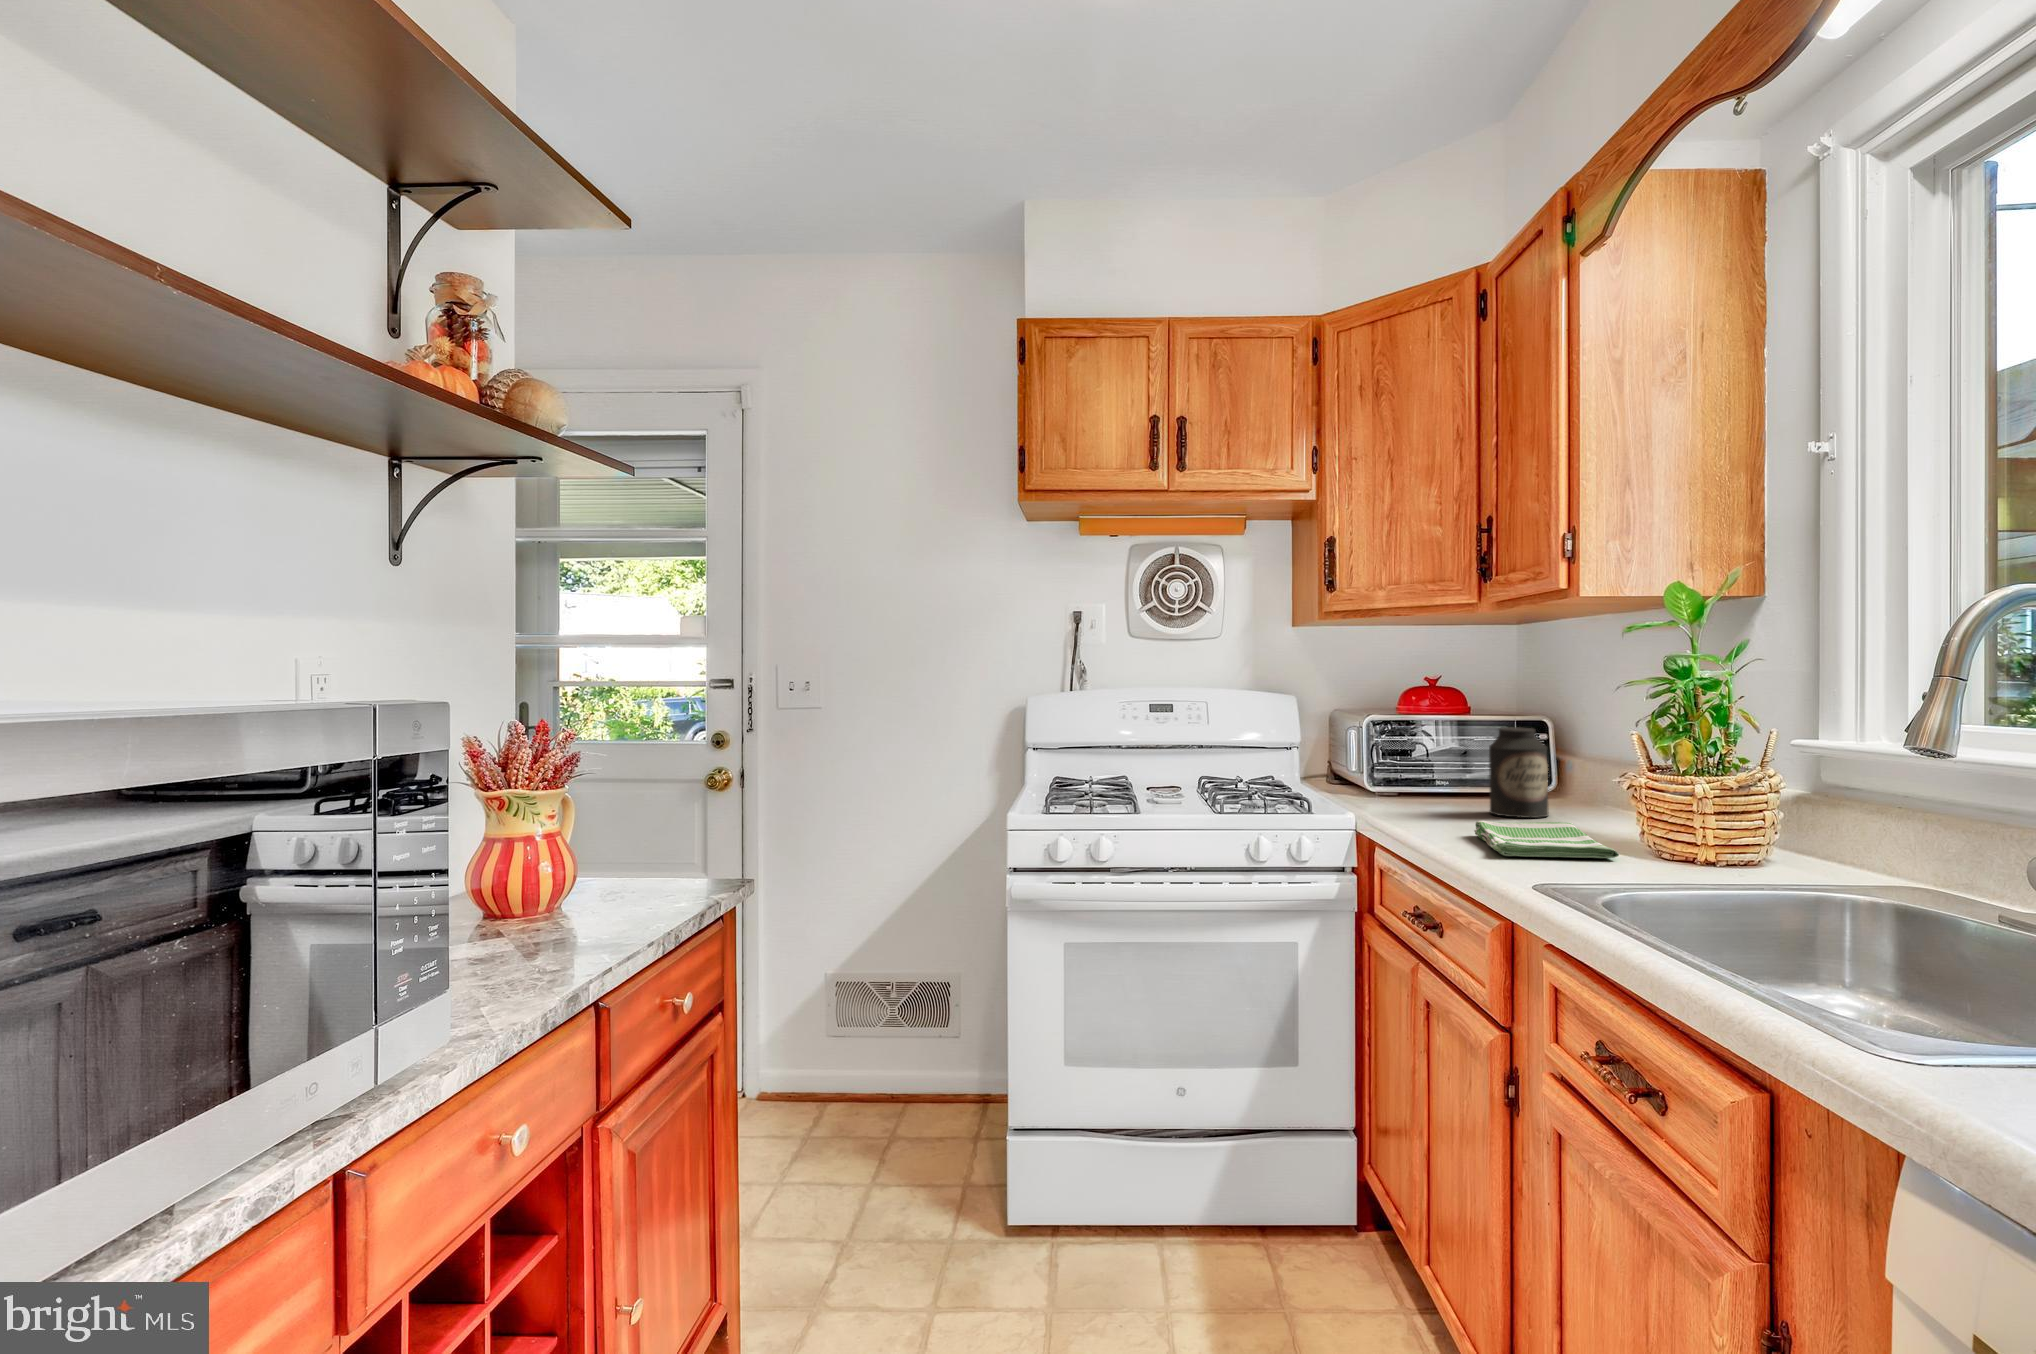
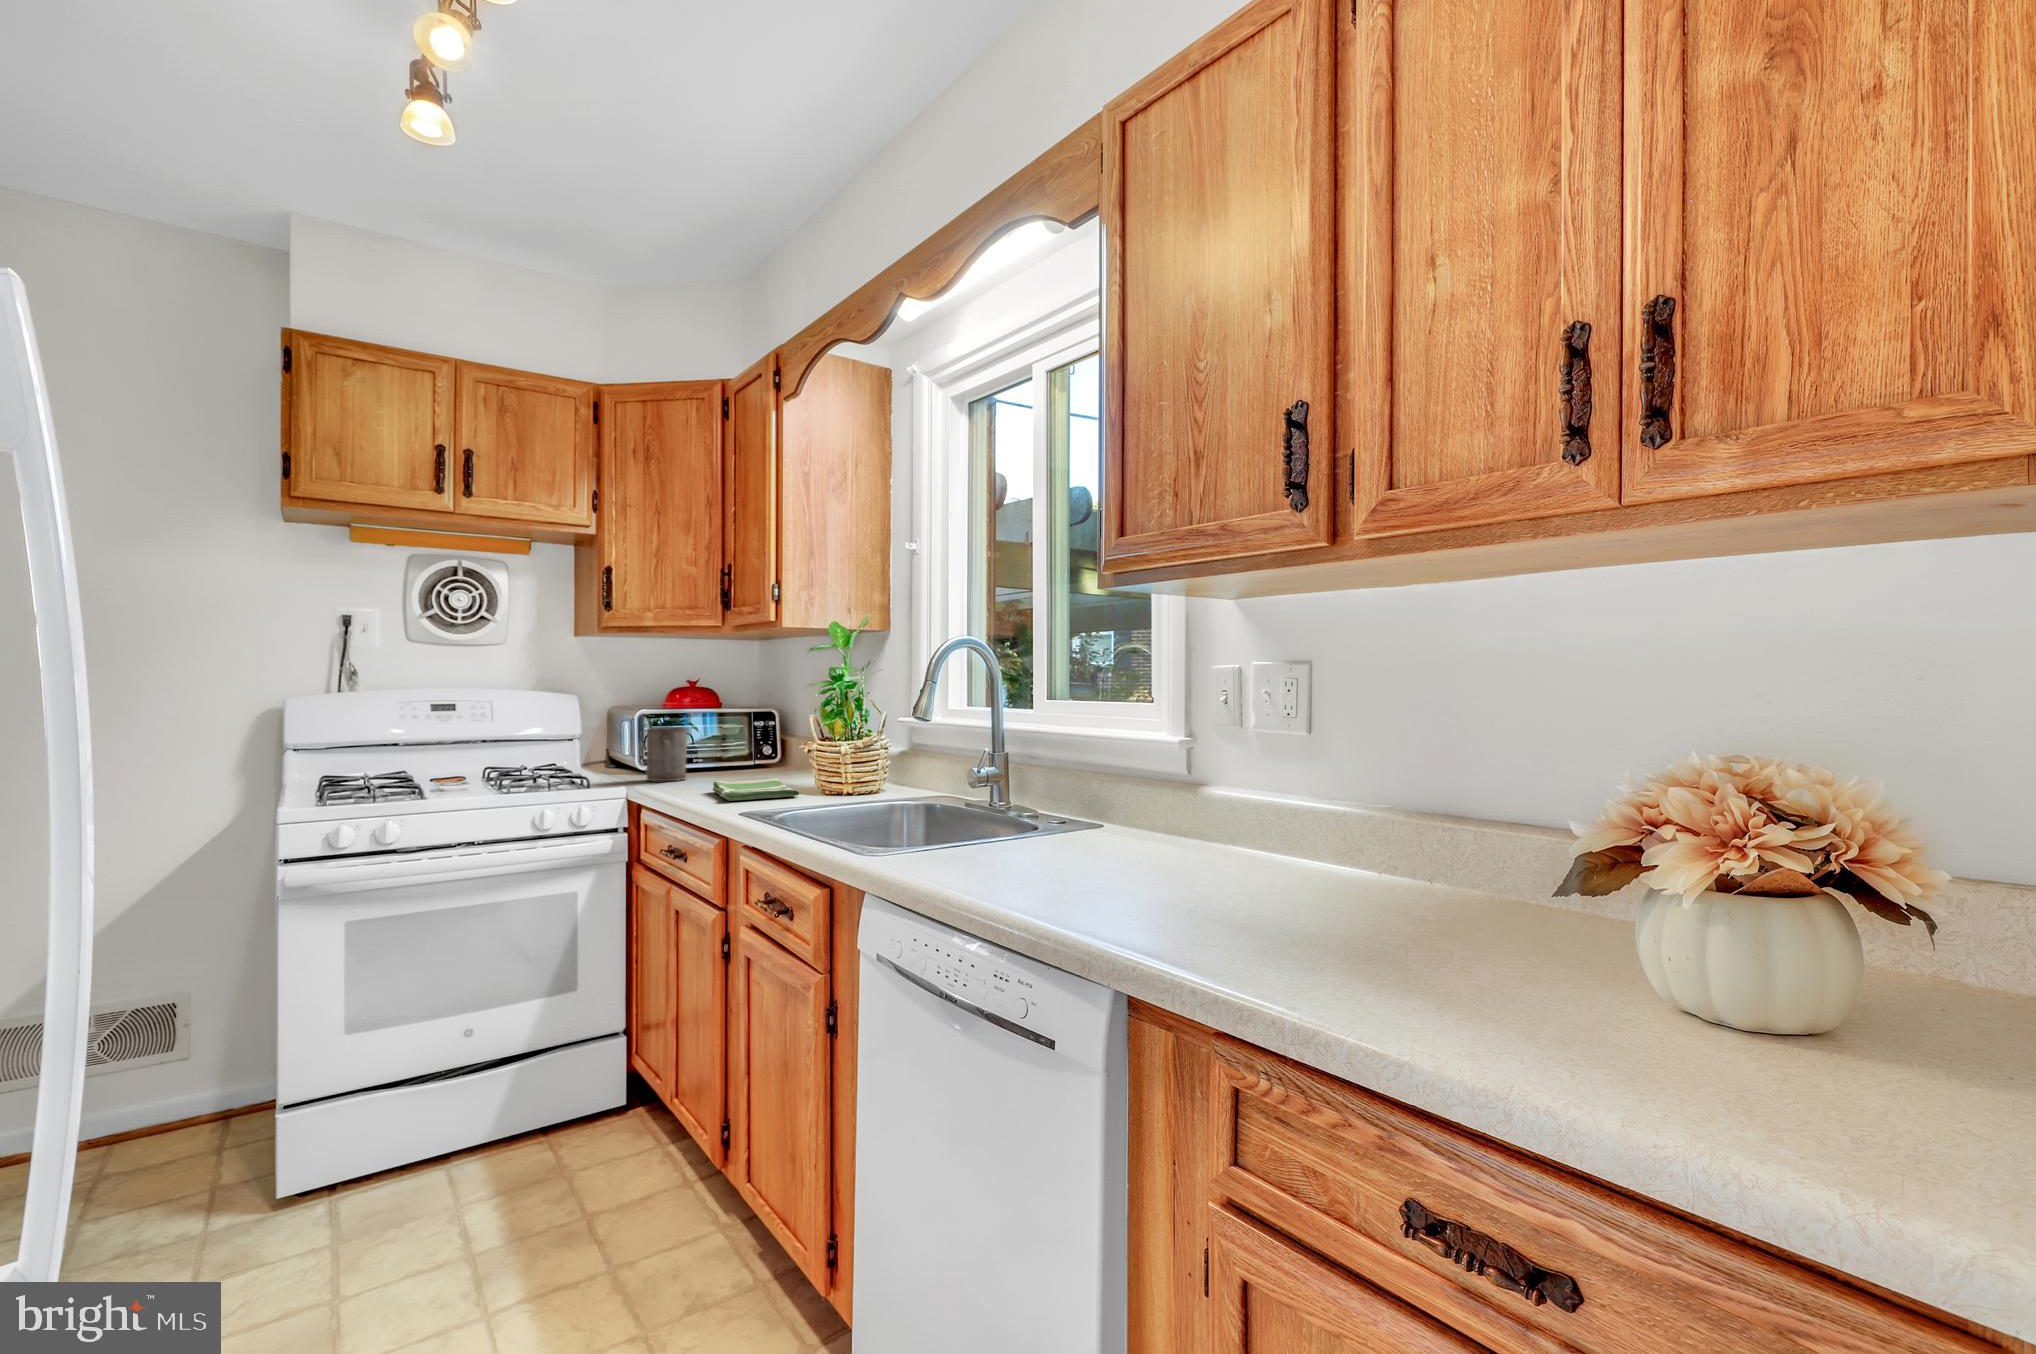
canister: present [1489,727,1549,818] -> none [727,716,766,780]
mug: none [1380,738,1433,810] -> present [646,727,687,781]

